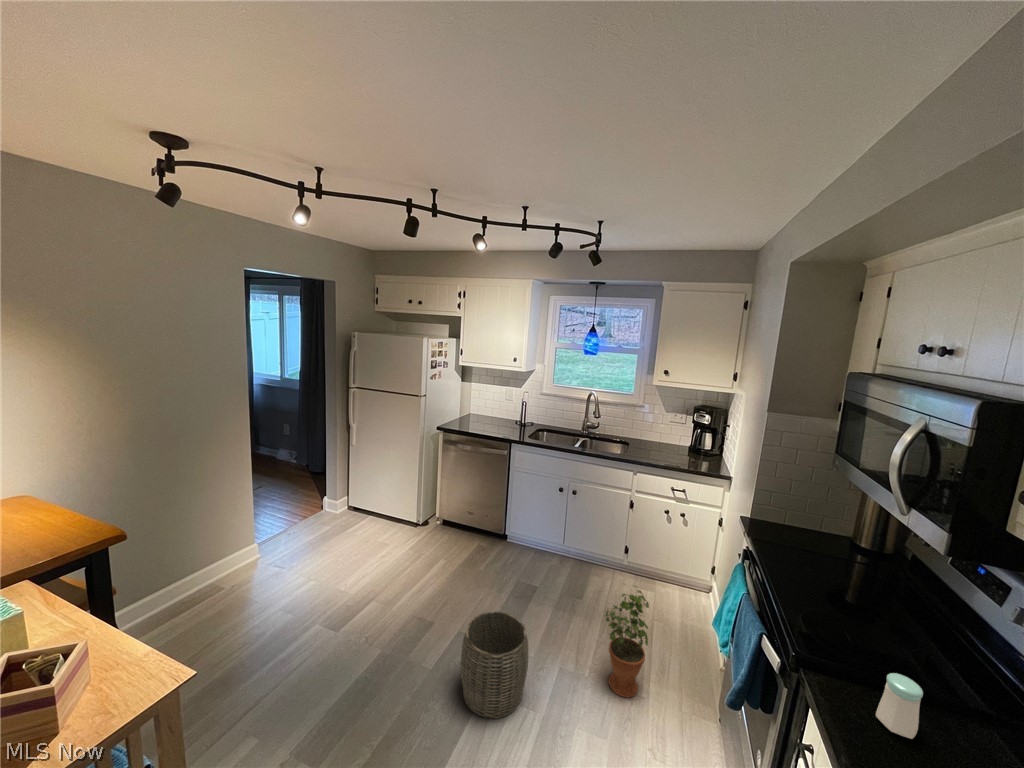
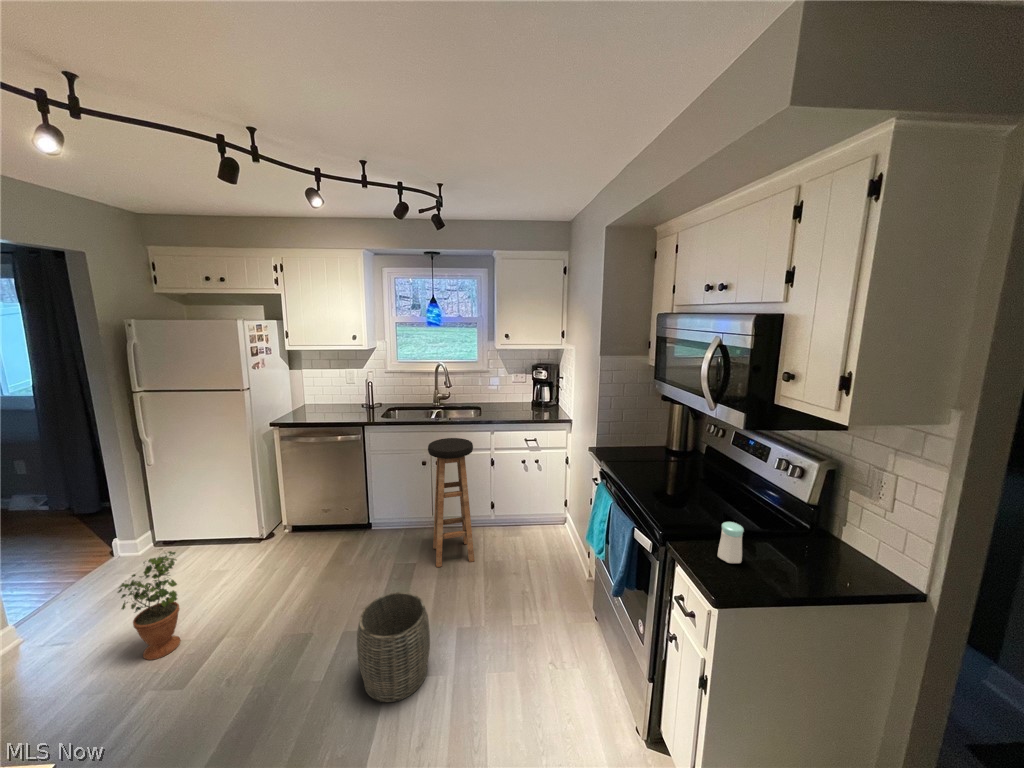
bar stool: none [555,470,609,605] -> present [428,438,475,567]
potted plant: present [605,586,649,698] -> present [118,551,181,660]

